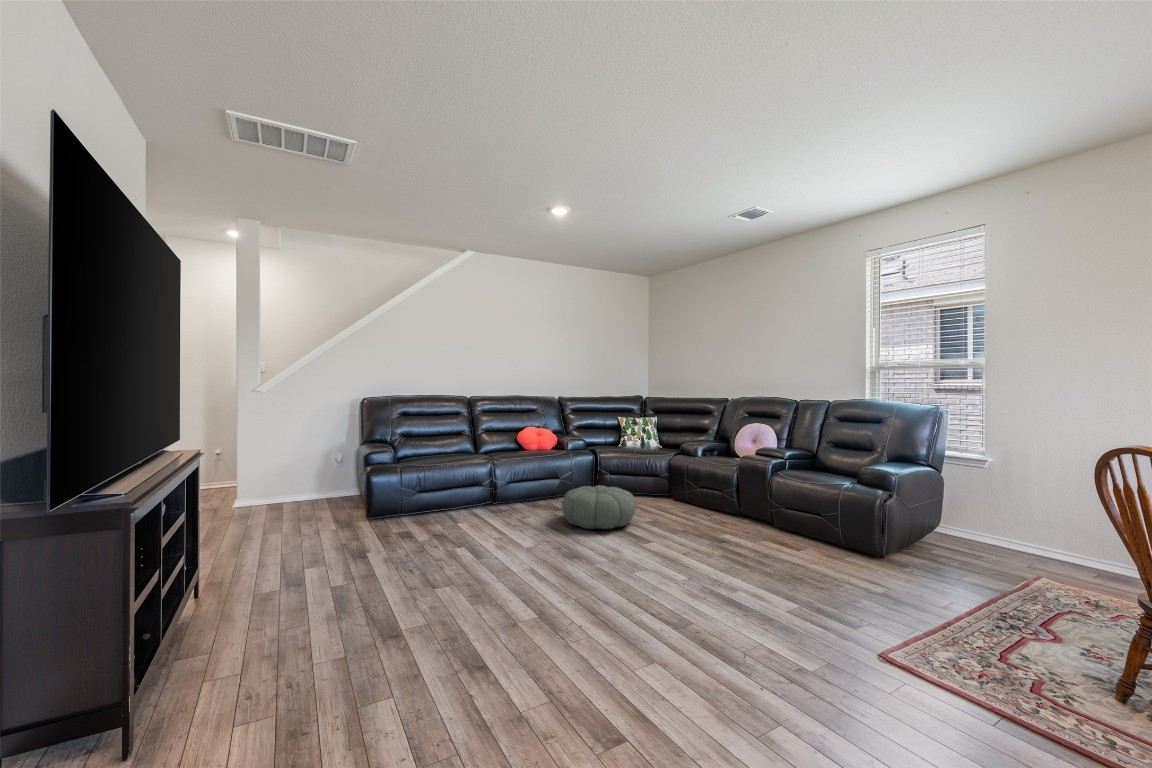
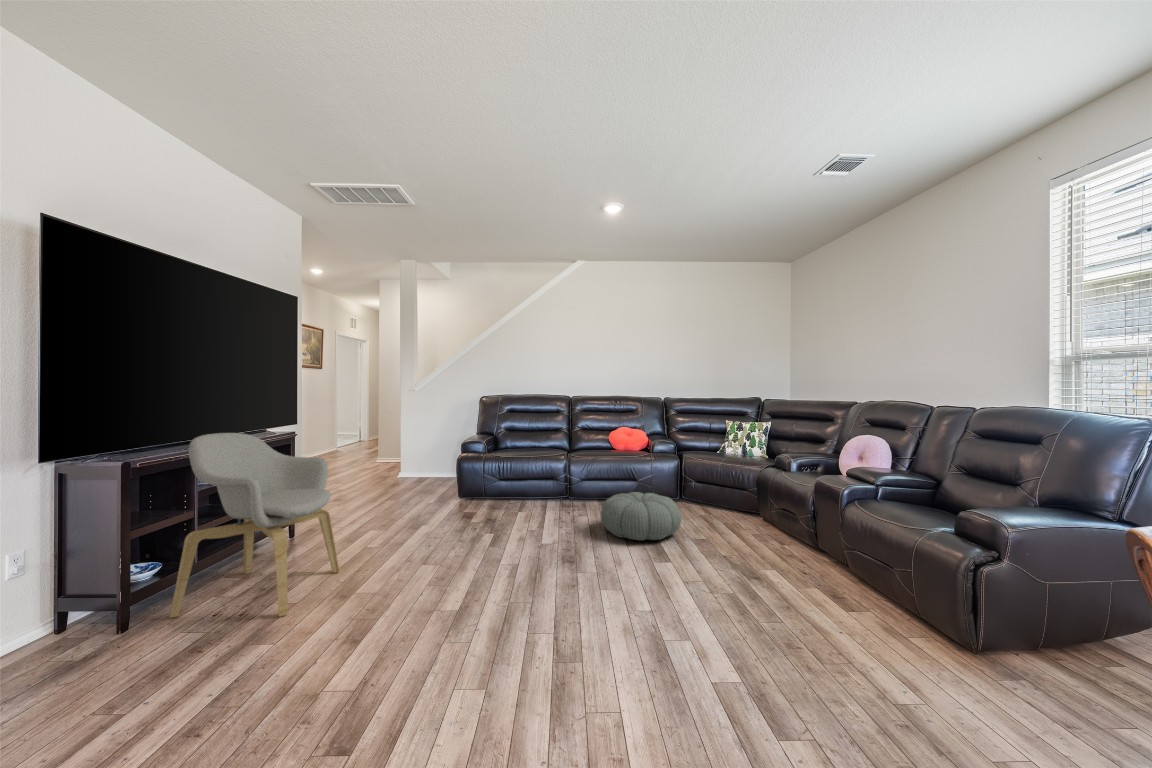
armchair: none [170,450,354,717] -> present [170,433,339,618]

